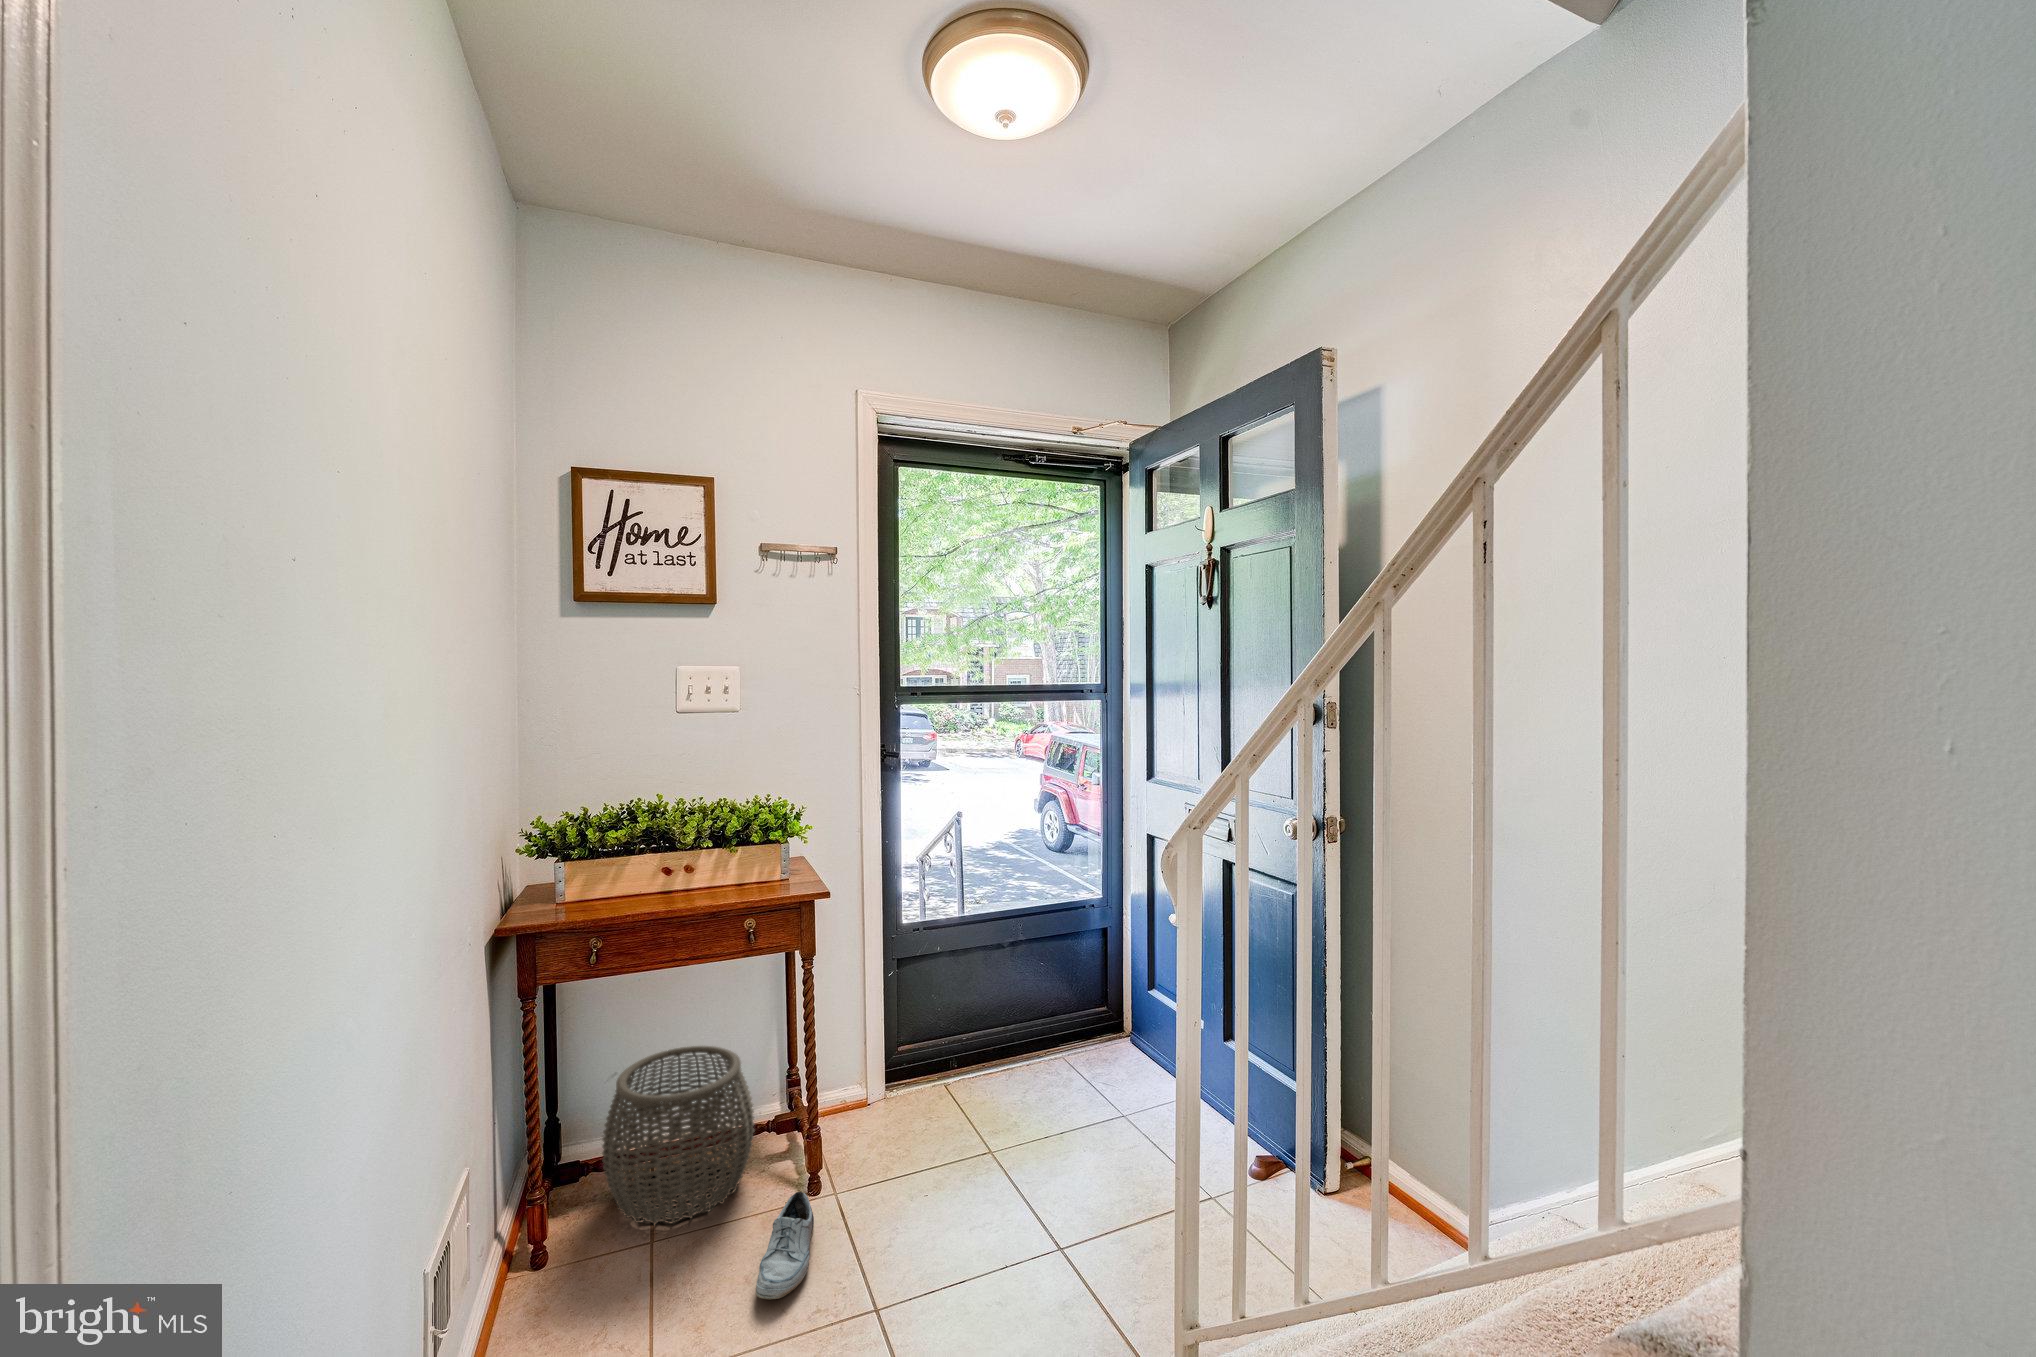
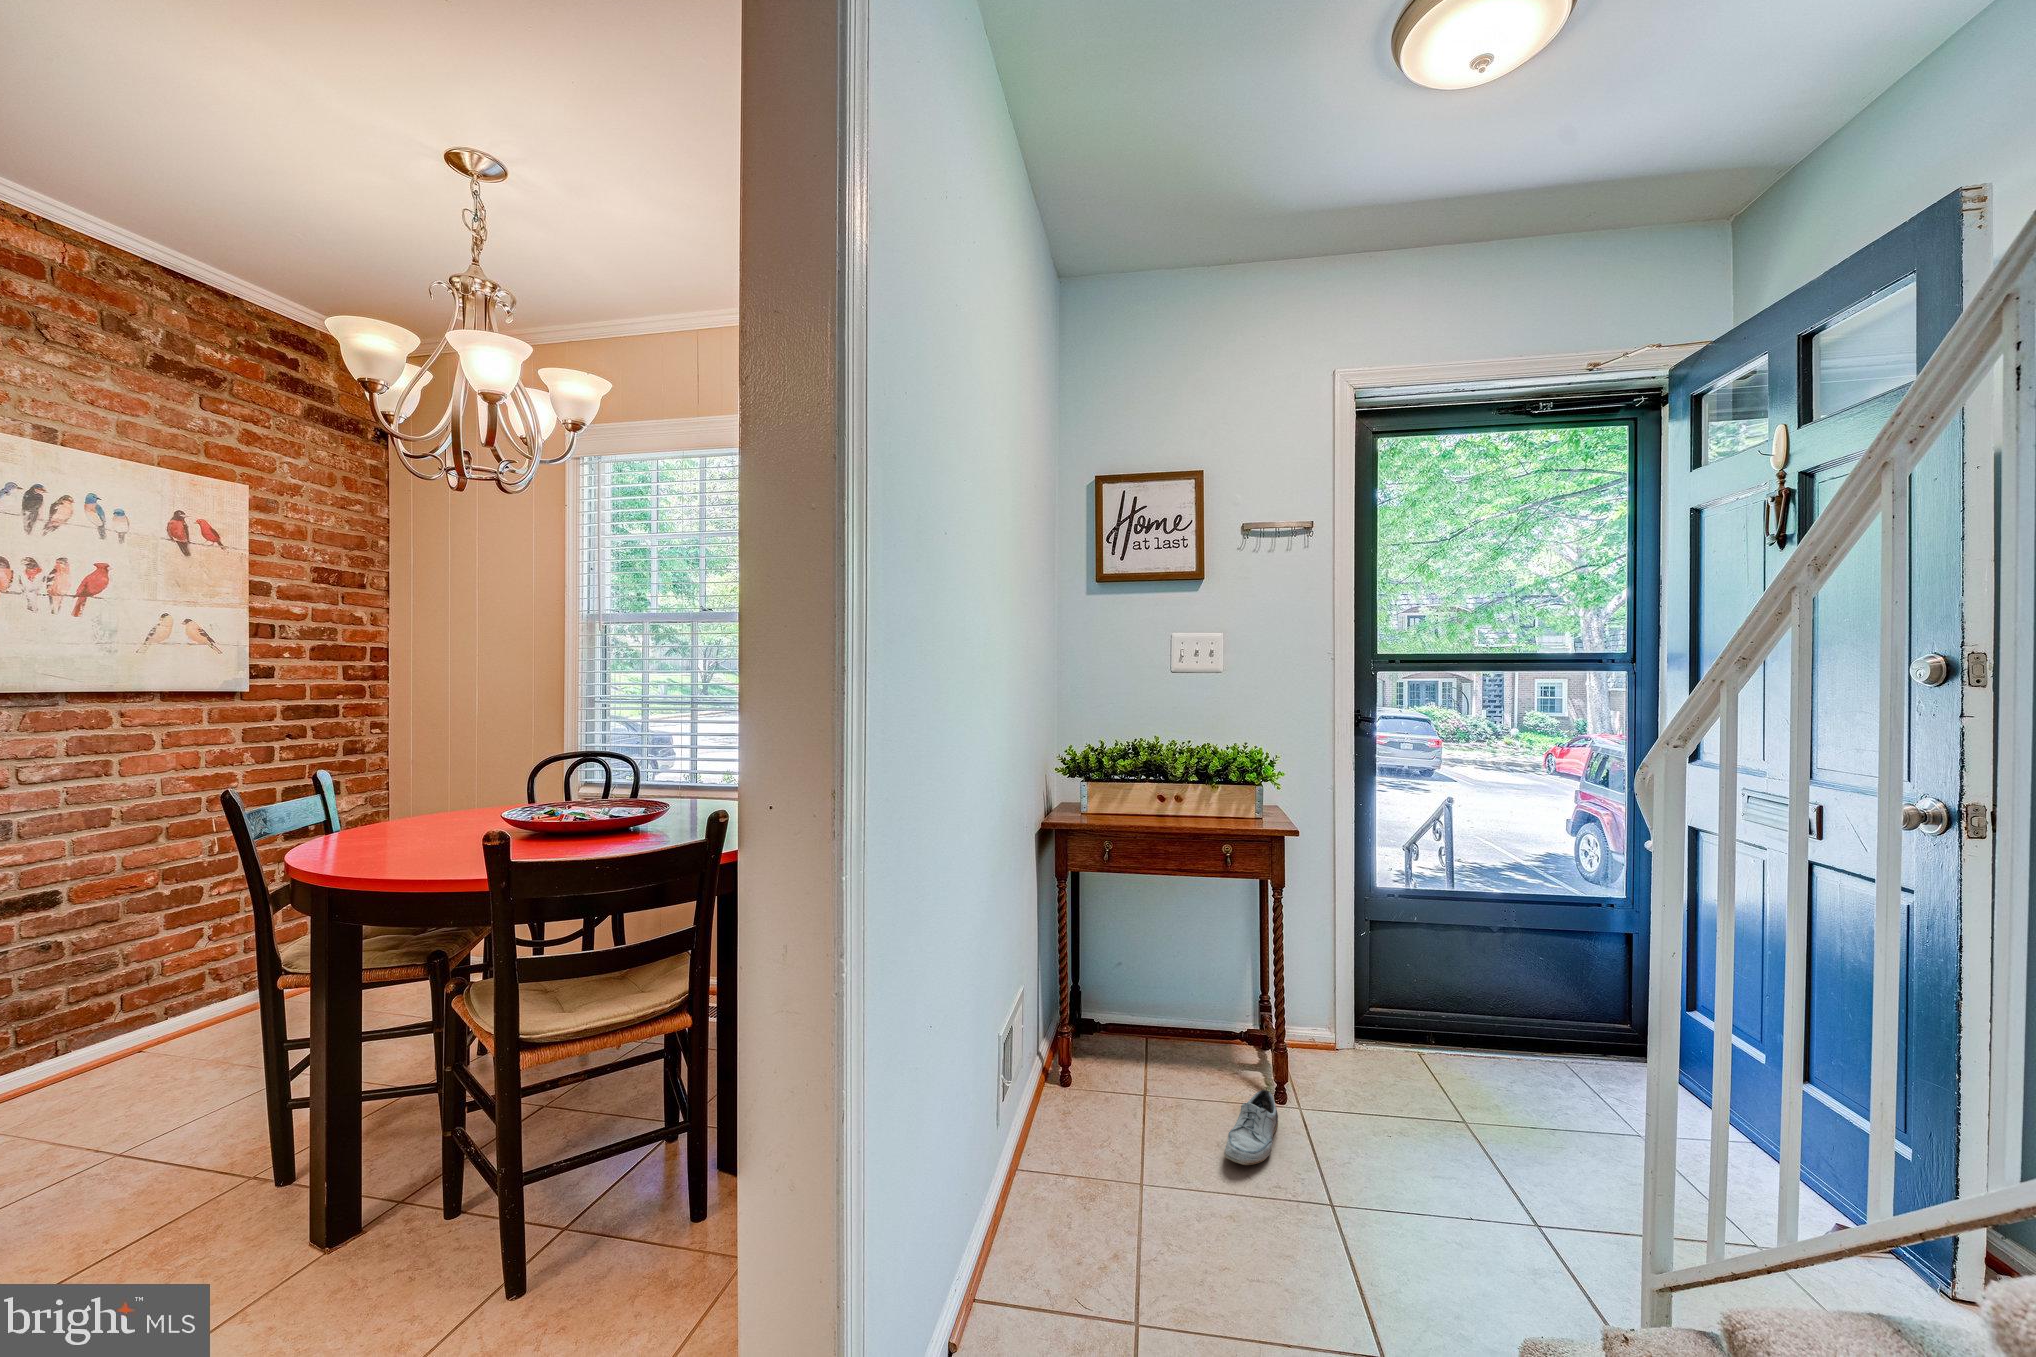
woven basket: present [602,1046,754,1225] -> none [1110,949,1230,1087]

